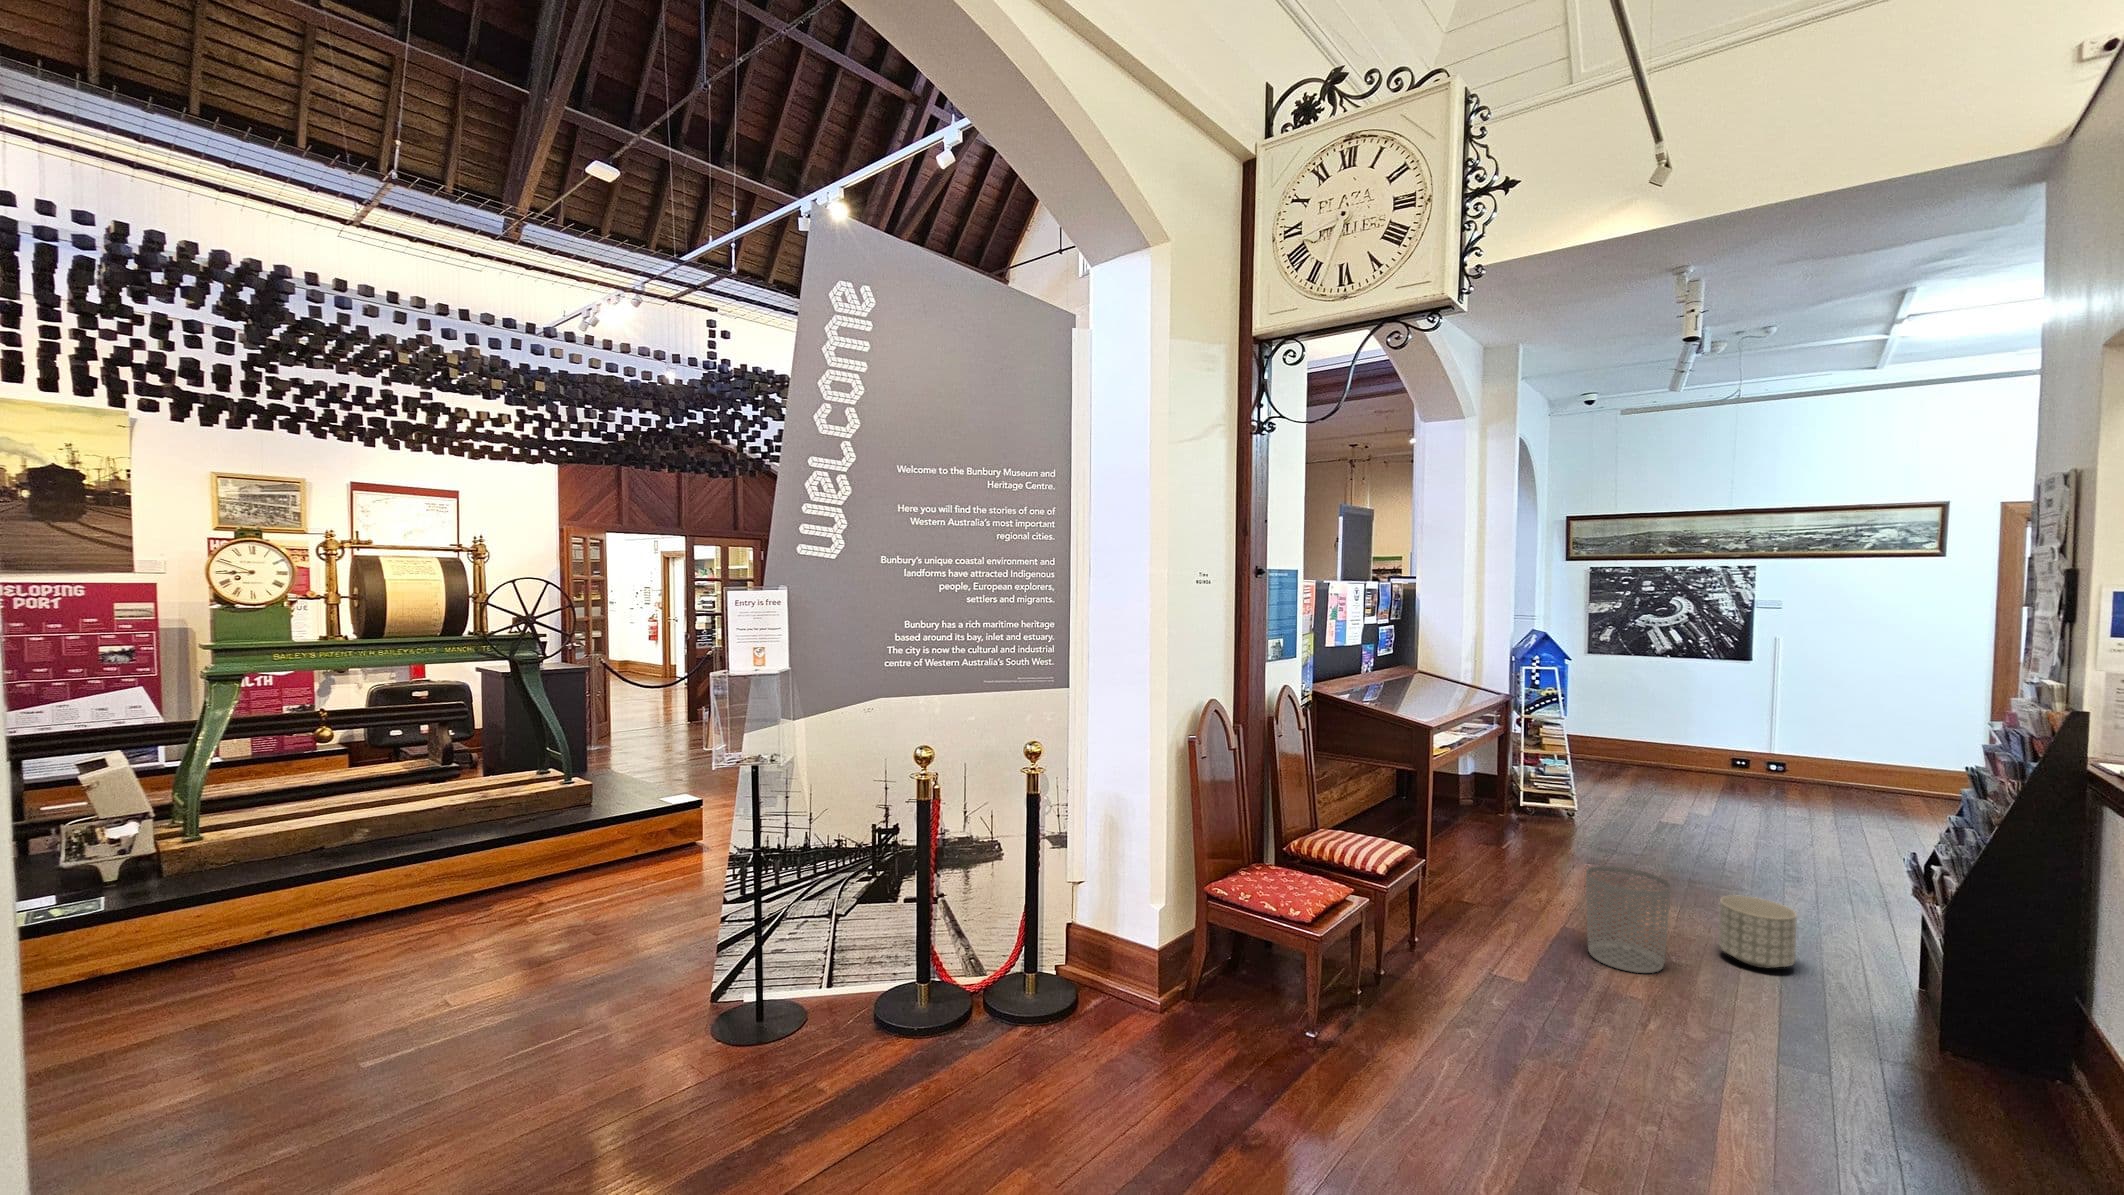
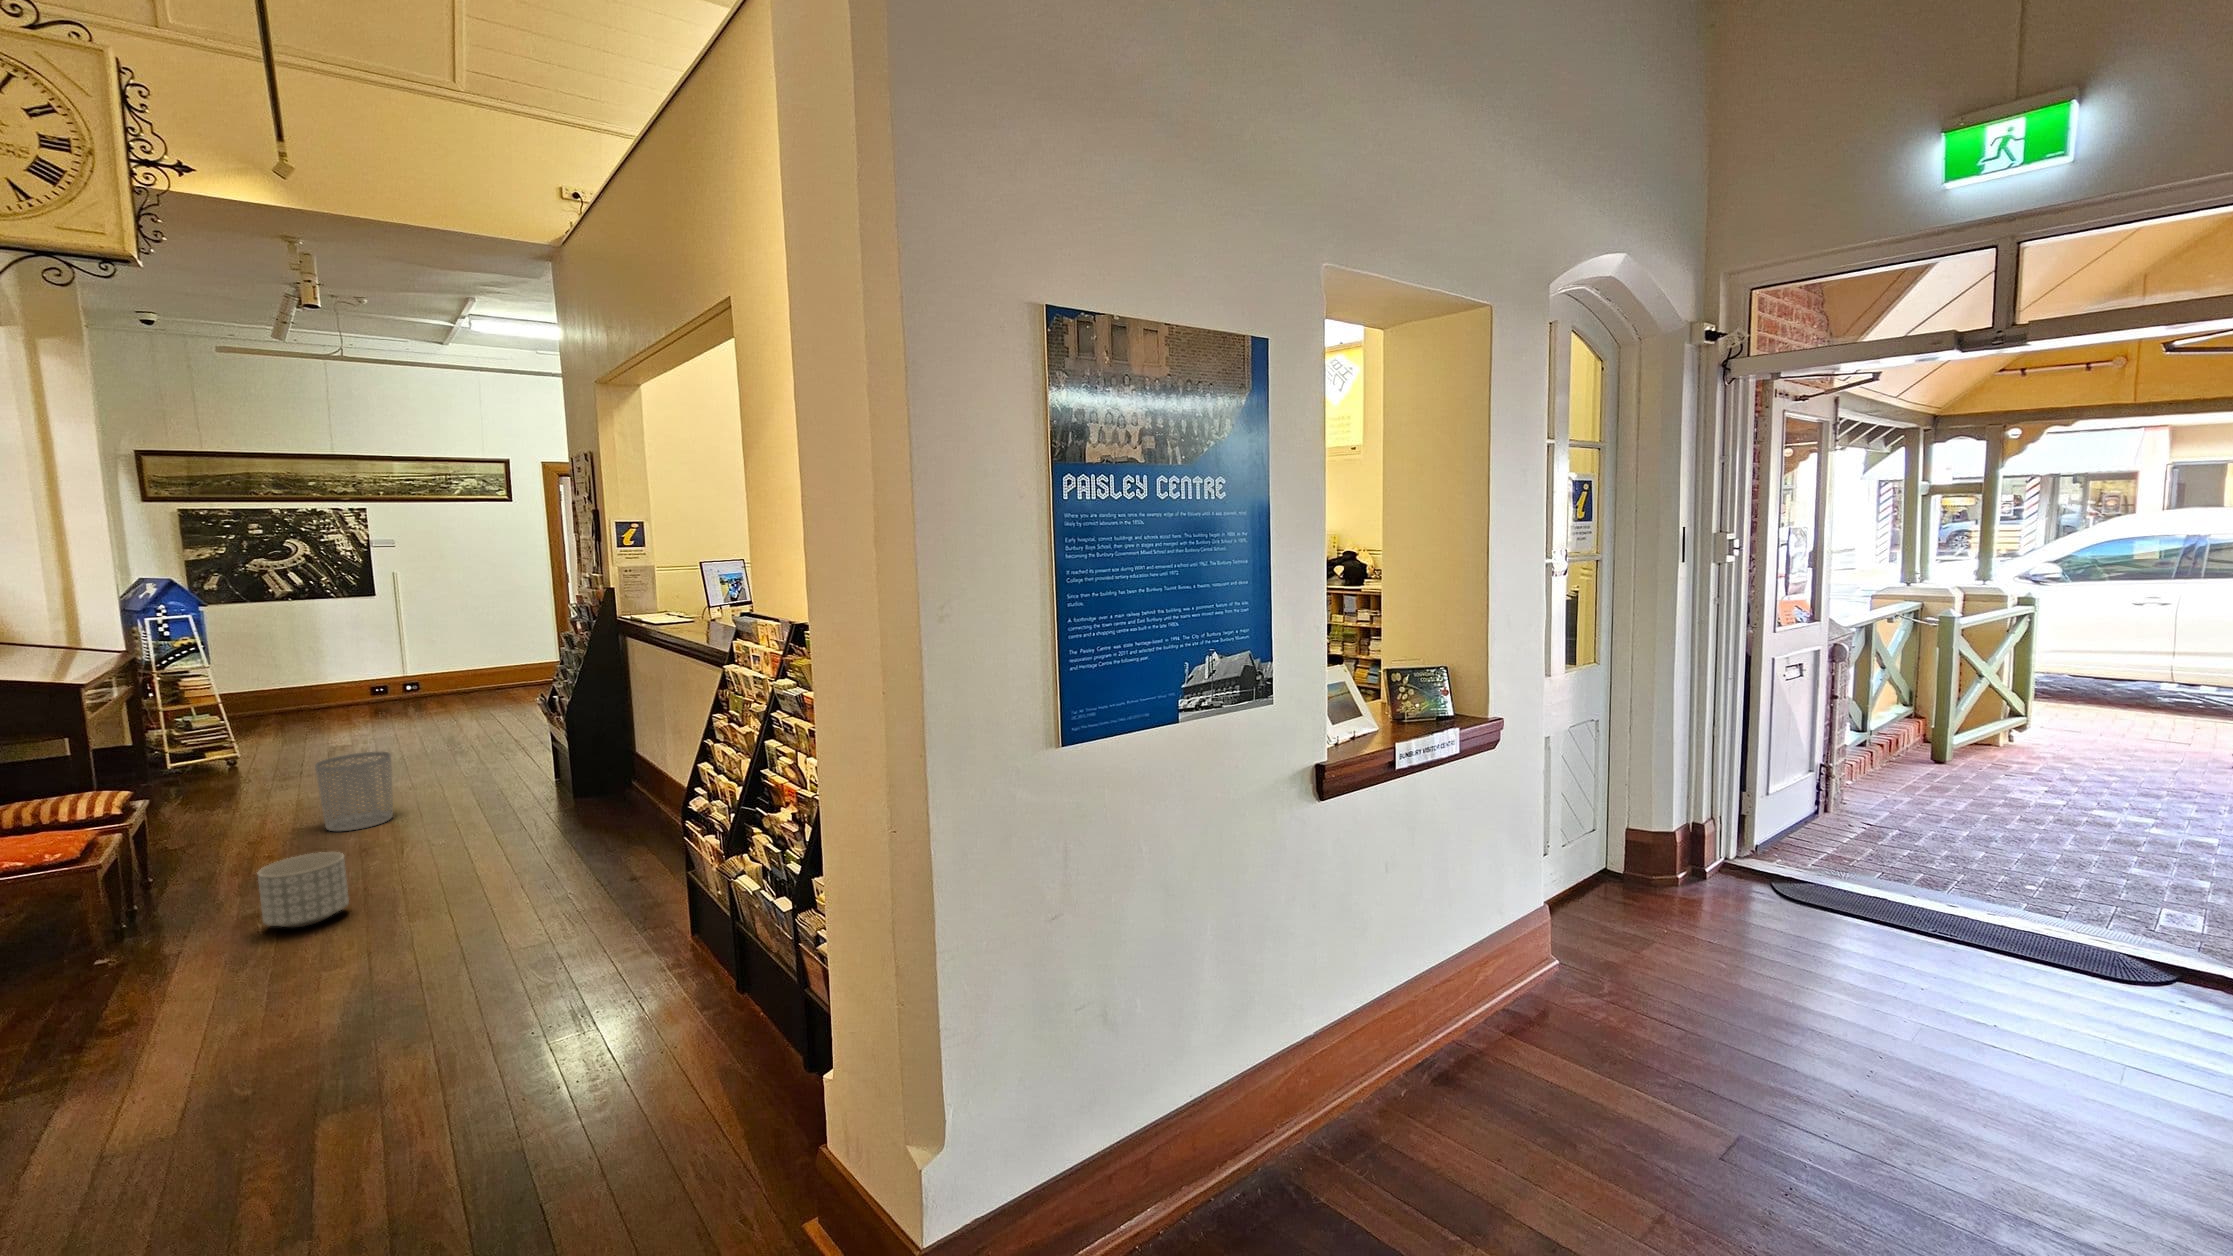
planter: present [1719,895,1797,968] -> present [258,852,349,928]

